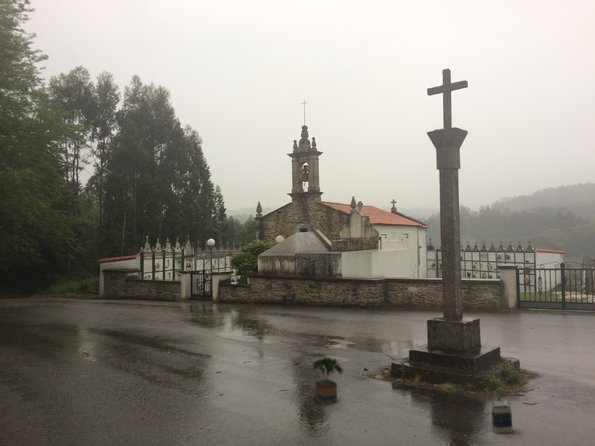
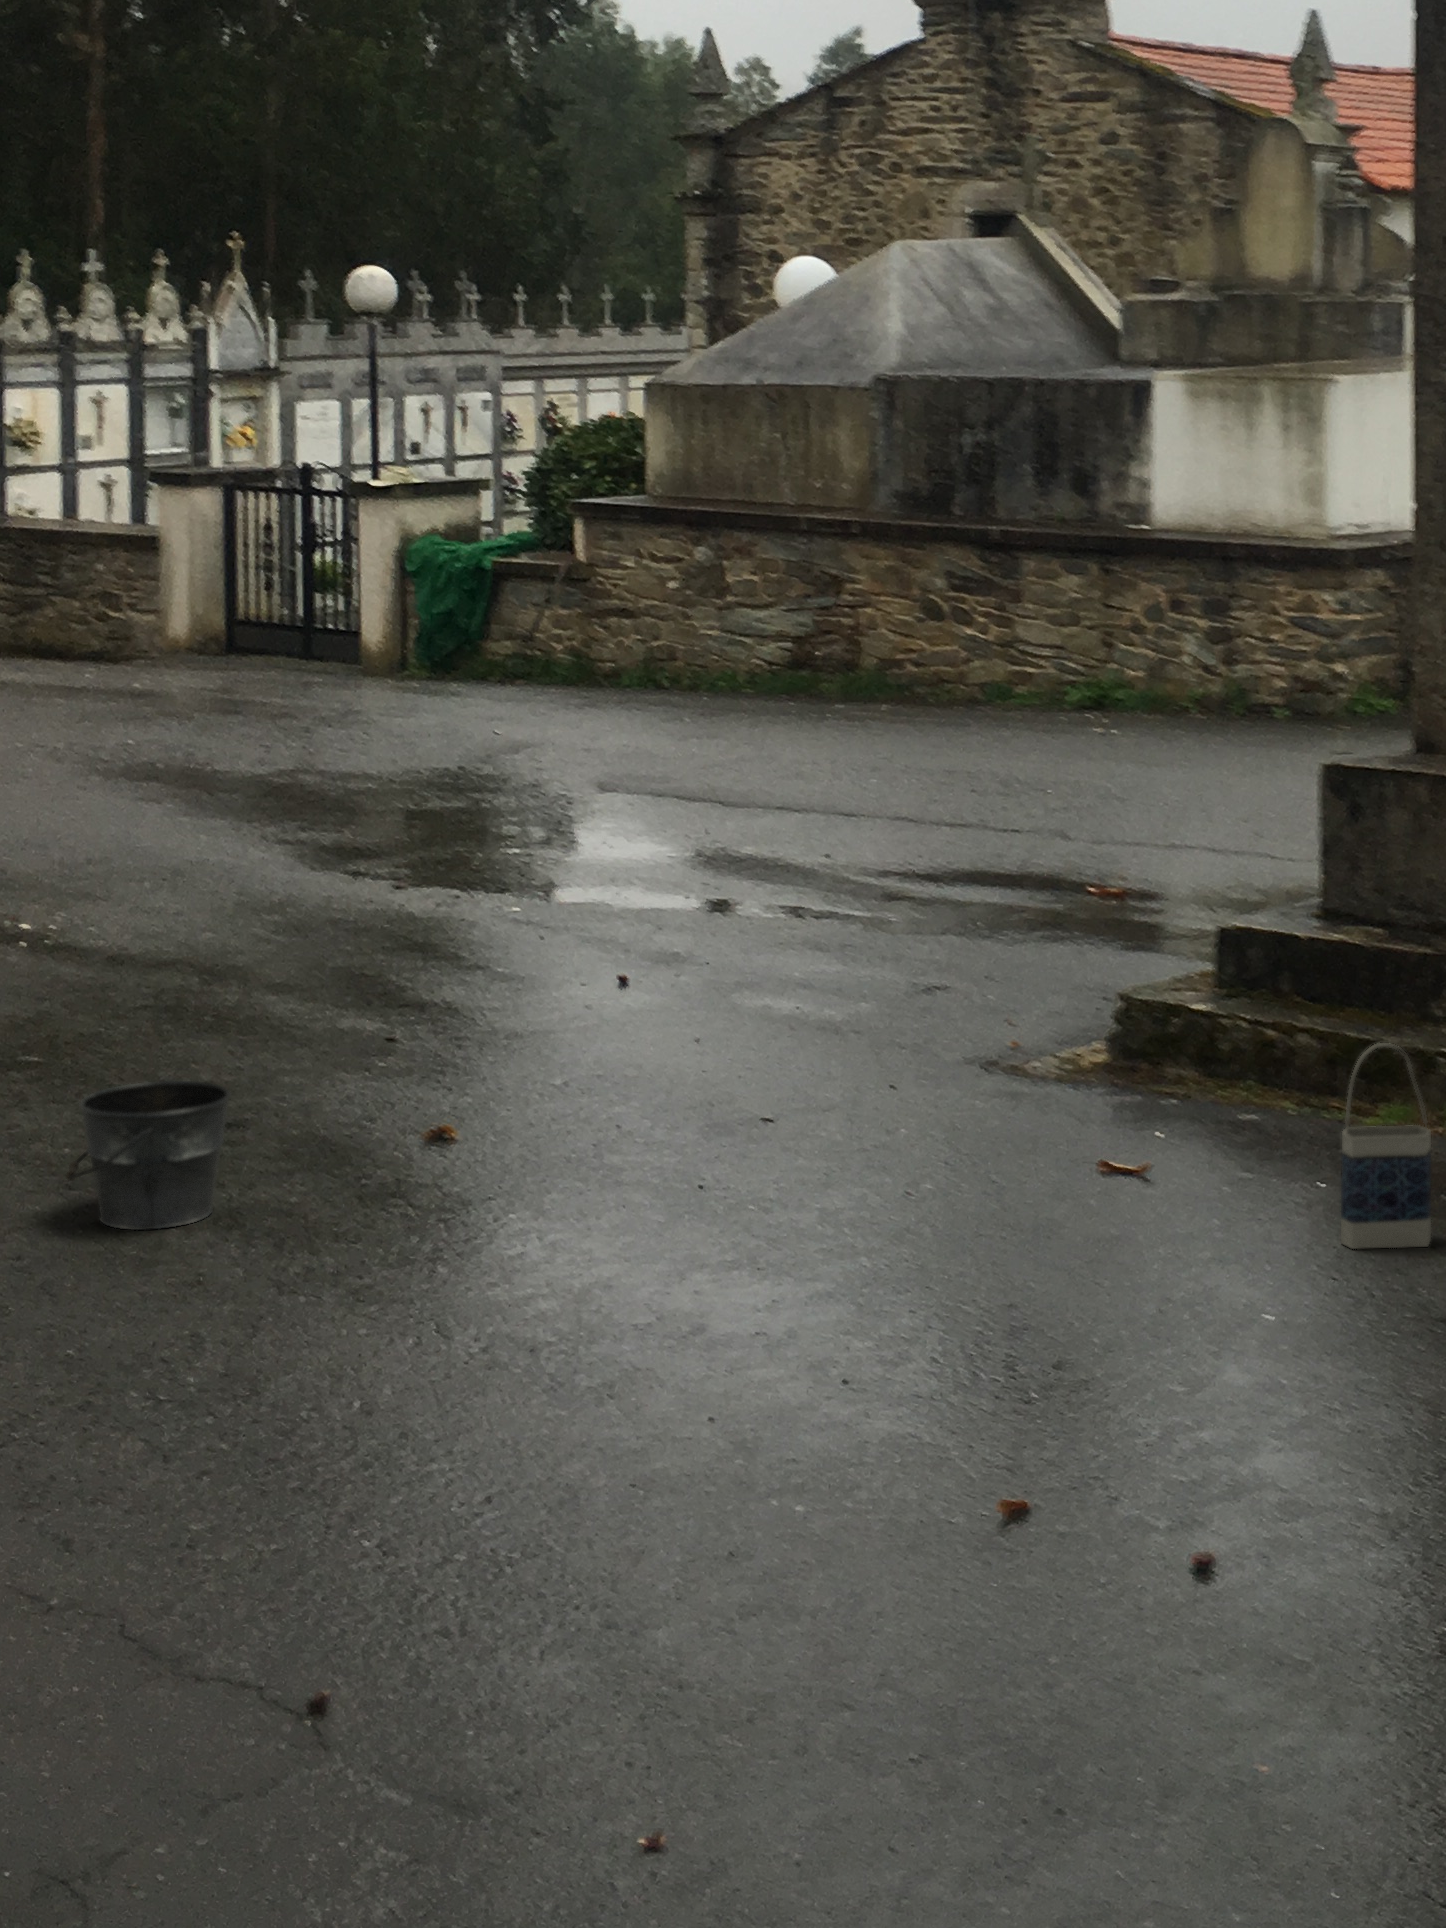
potted tree: present [313,358,343,405] -> none [574,914,736,1146]
bucket: none [224,396,256,429] -> present [66,1081,231,1230]

